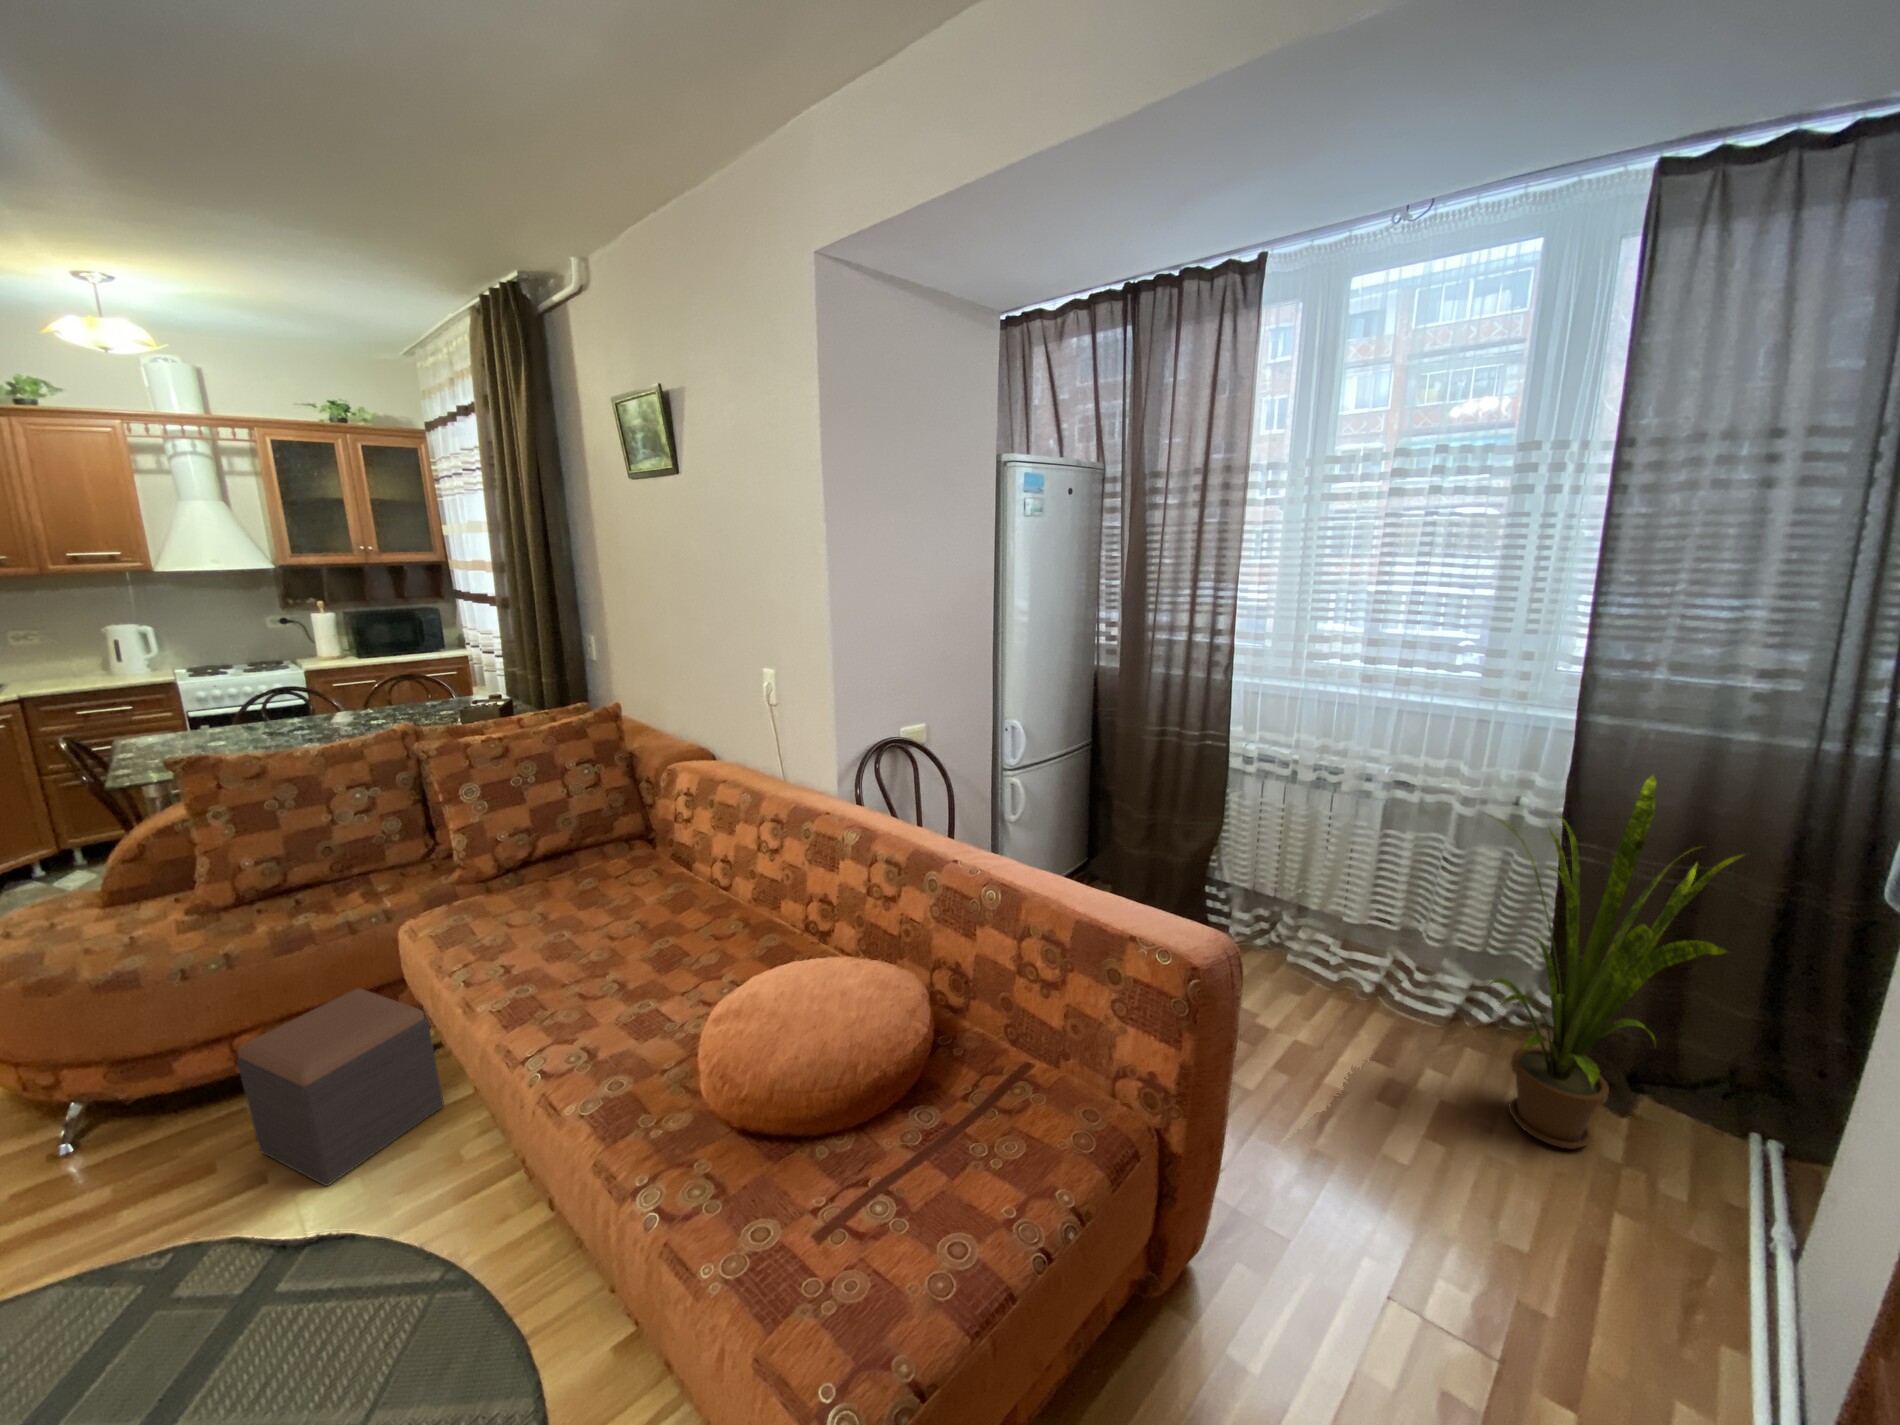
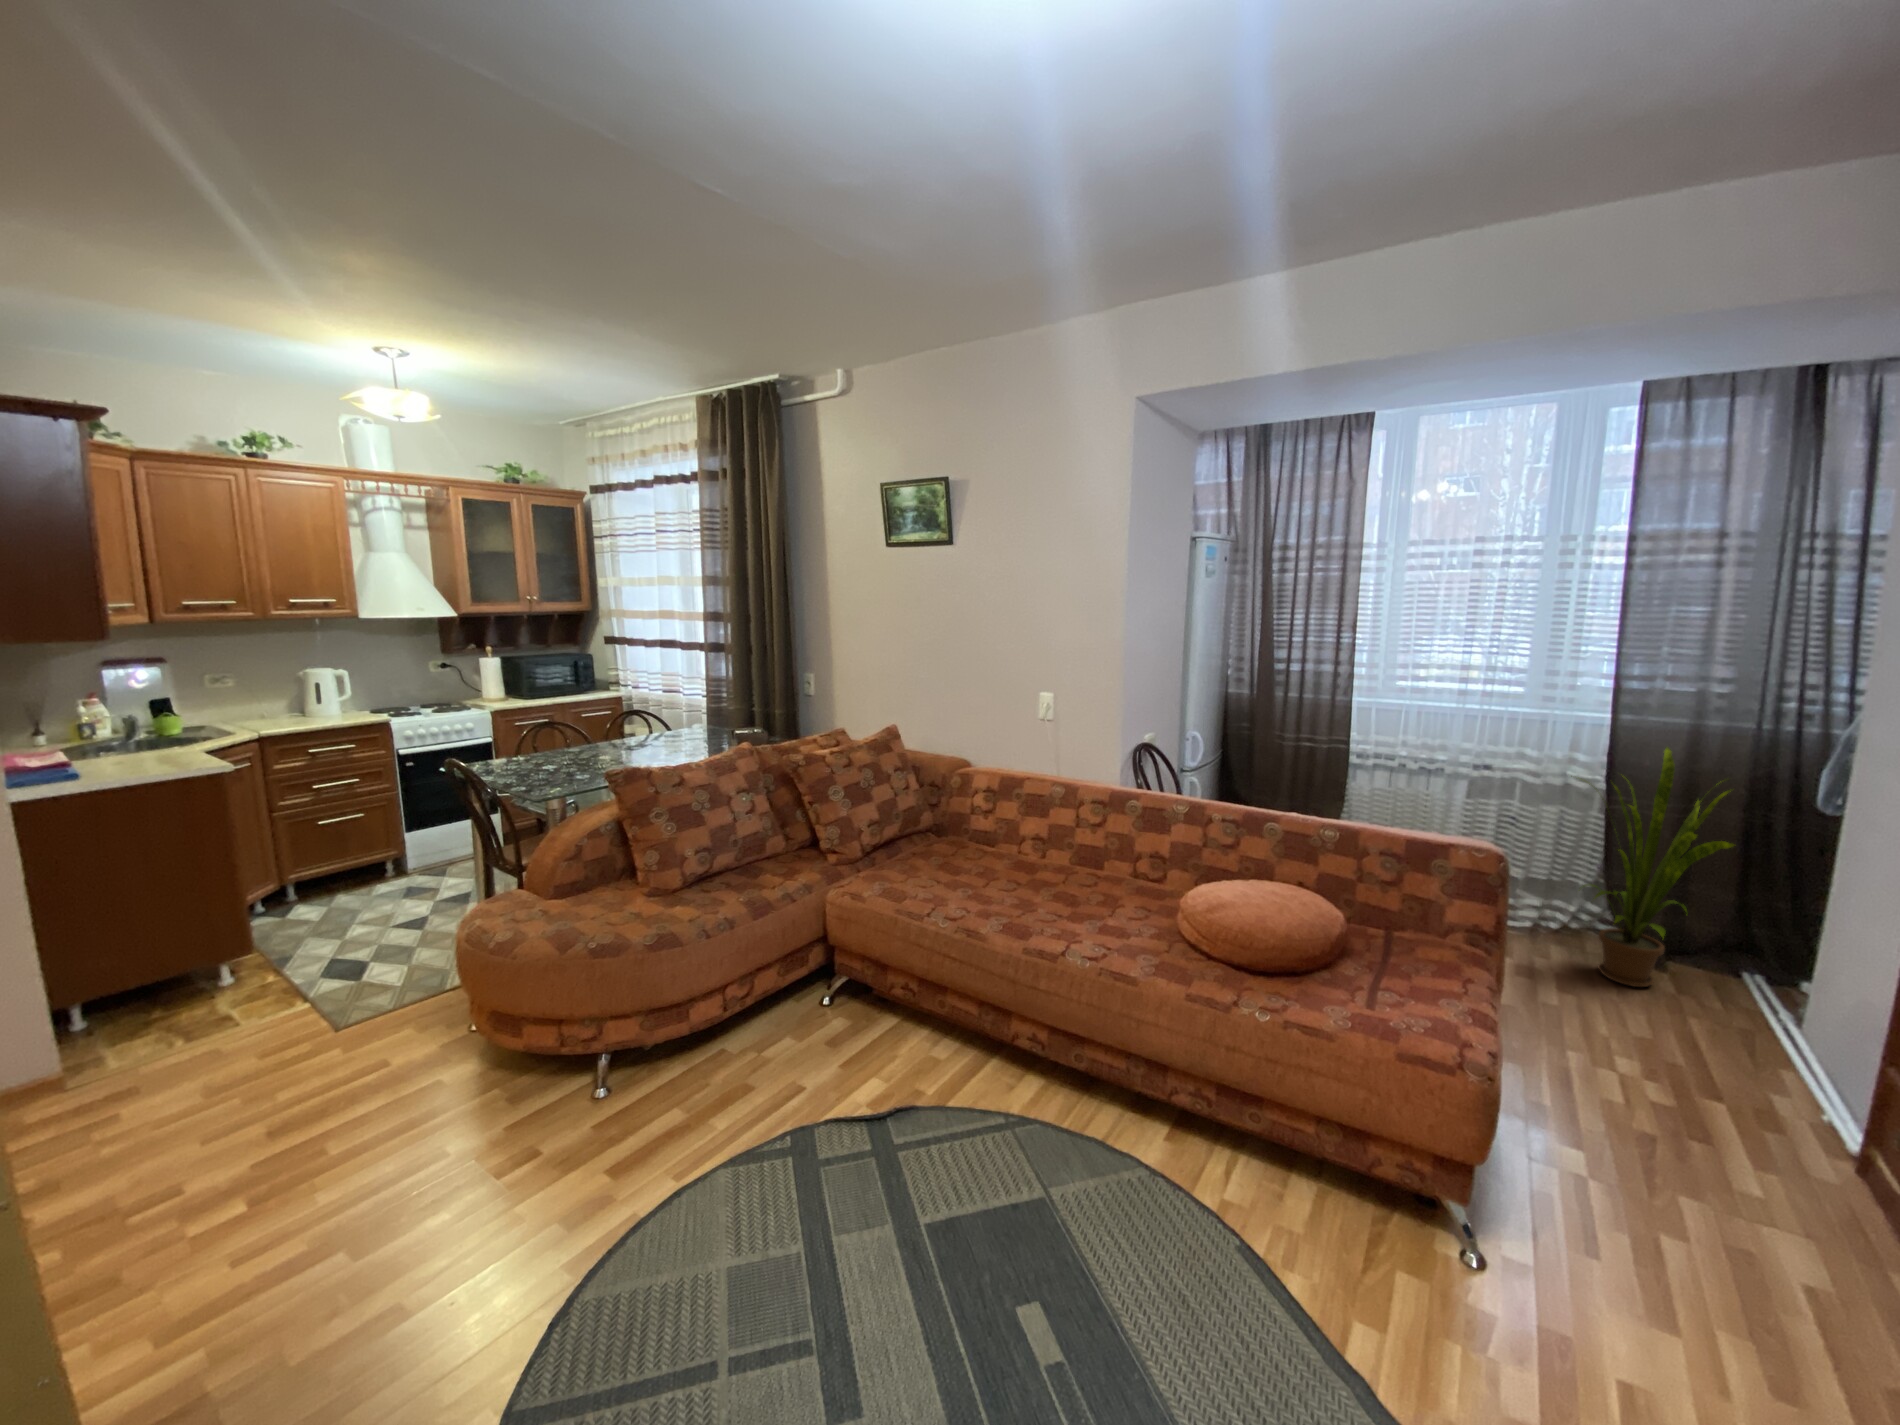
footstool: present [237,989,444,1186] -> none [772,945,884,1082]

